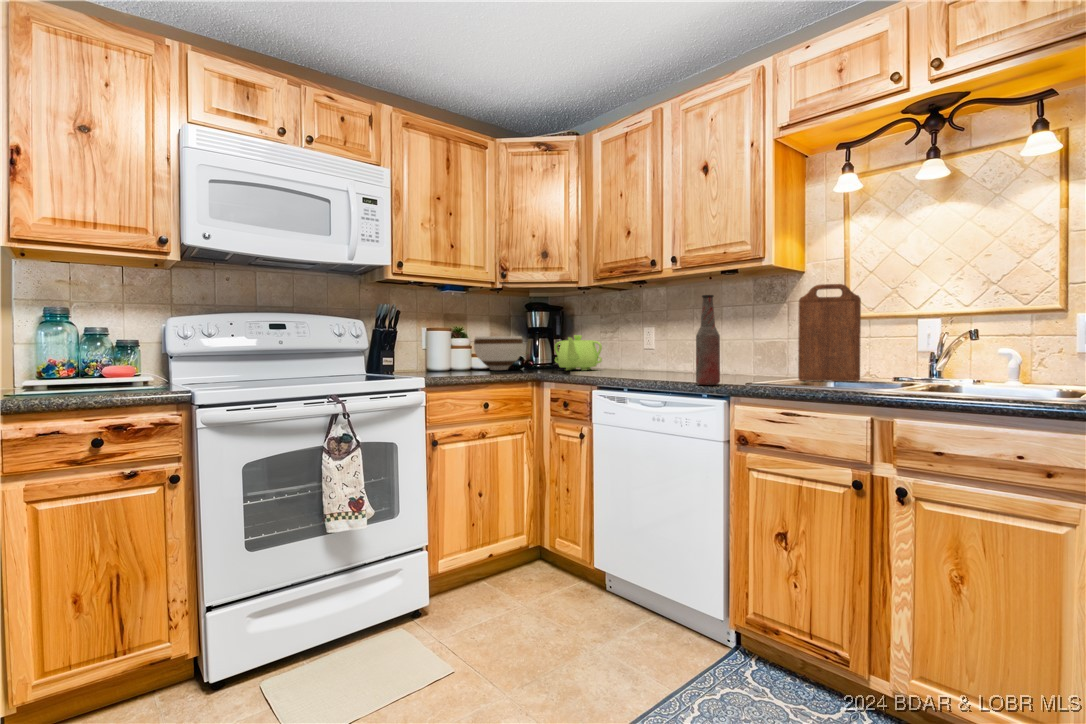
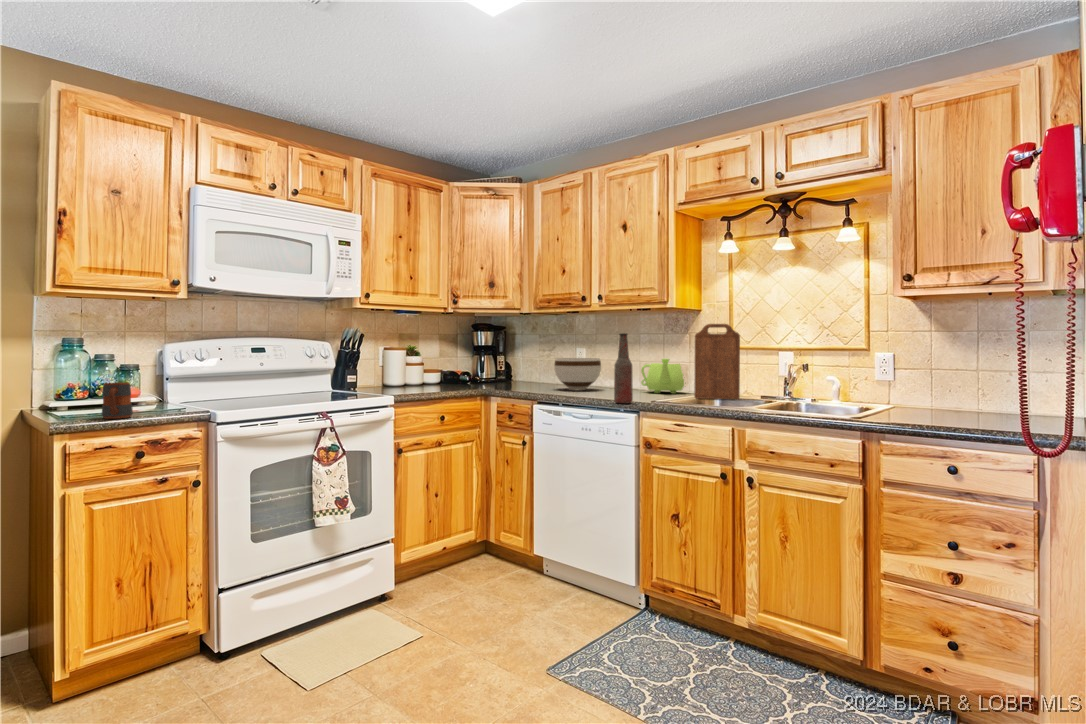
teapot: present [555,335,602,370] -> present [641,359,684,394]
bowl: present [474,336,523,370] -> present [554,358,601,390]
mug: none [46,354,88,399] -> present [102,382,133,419]

